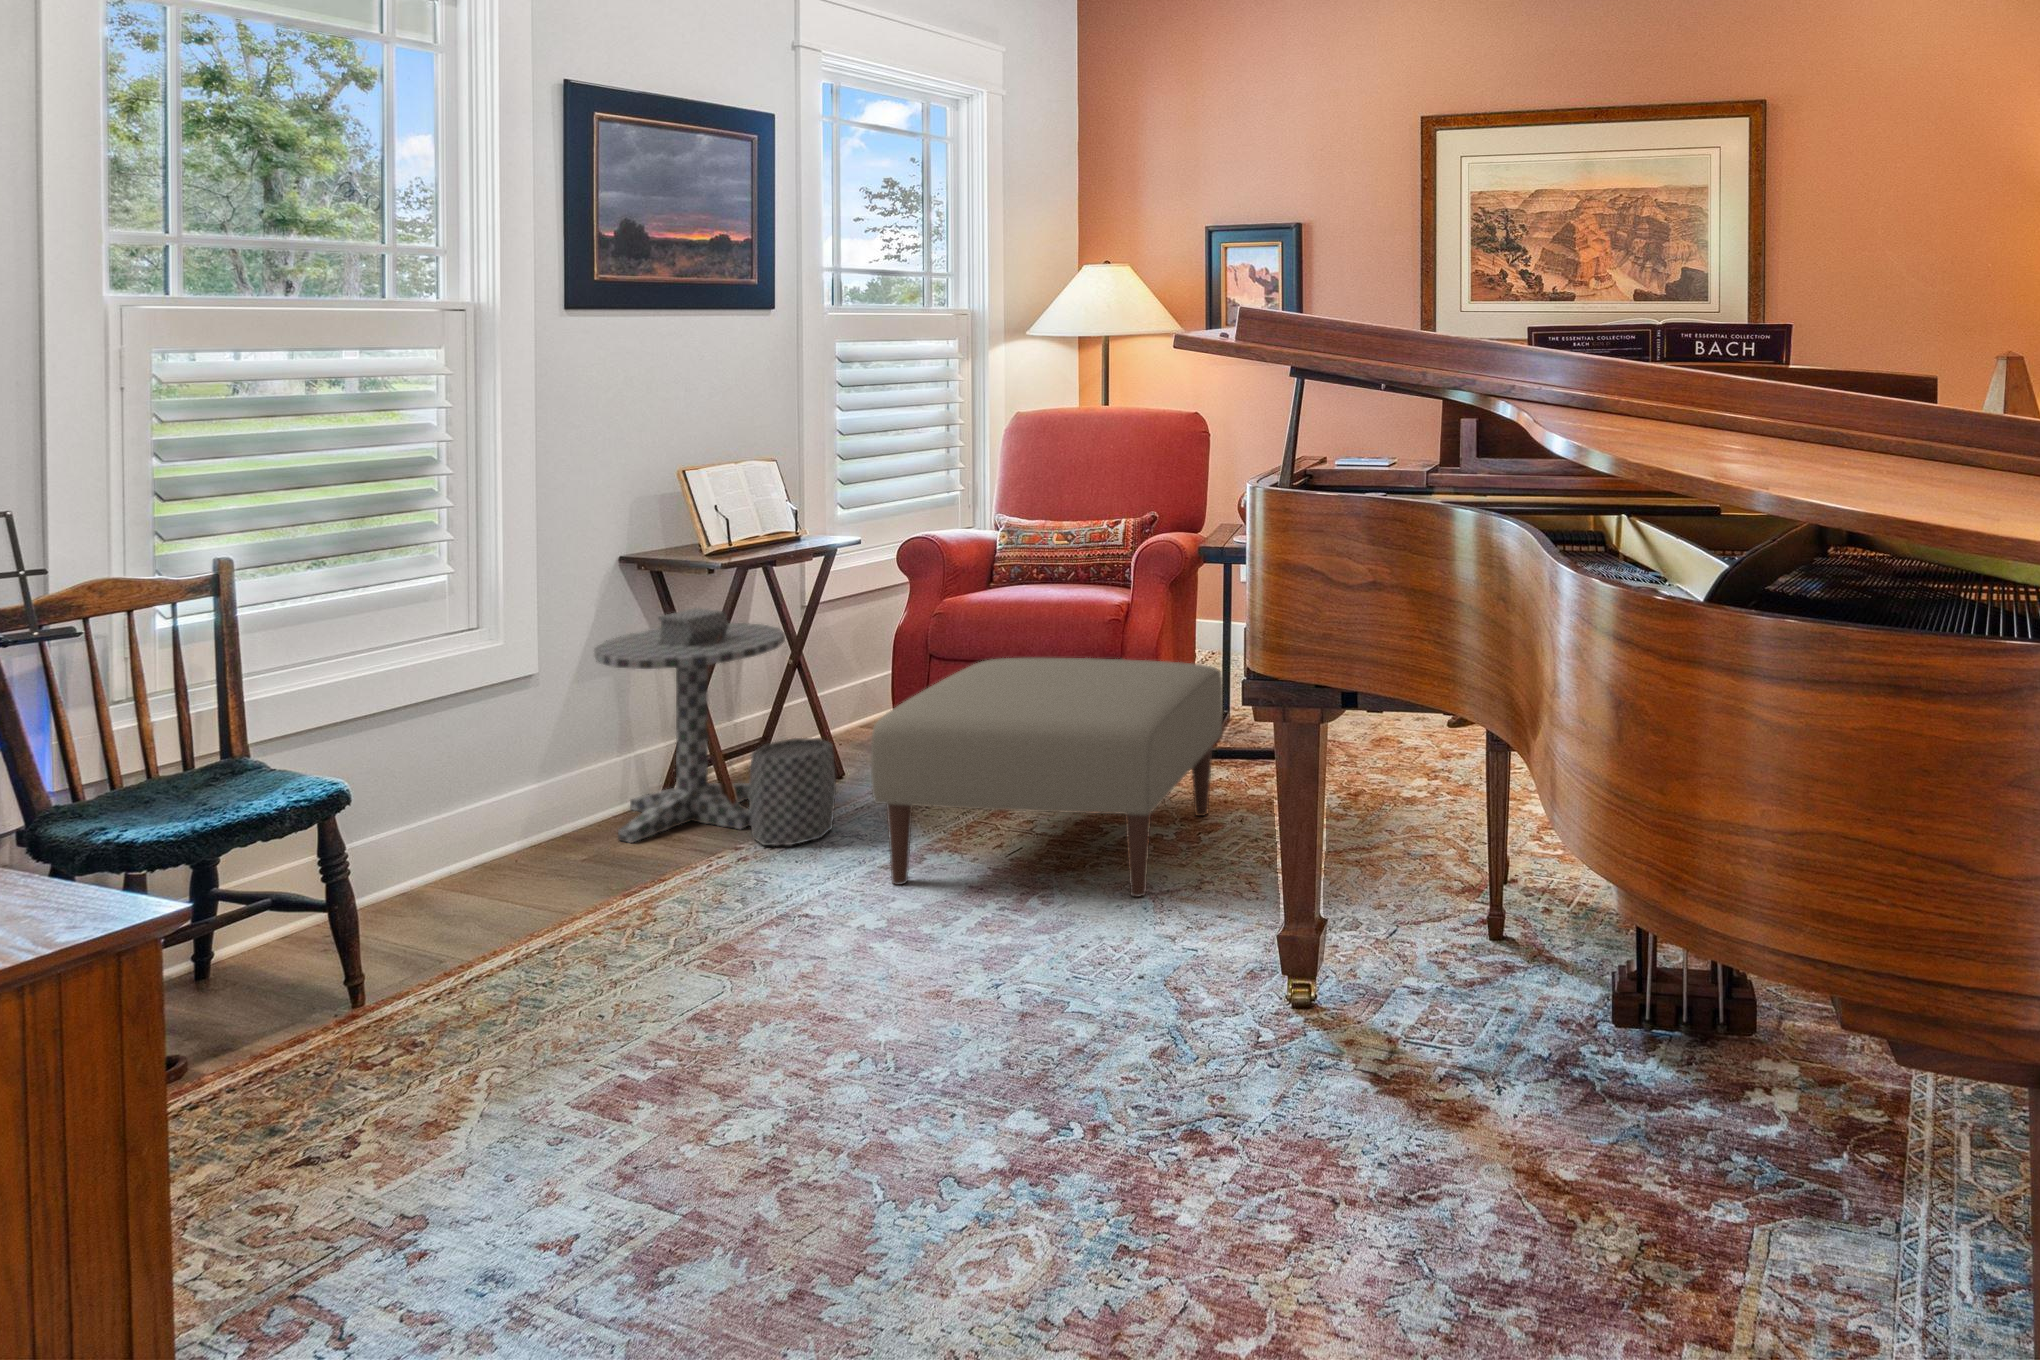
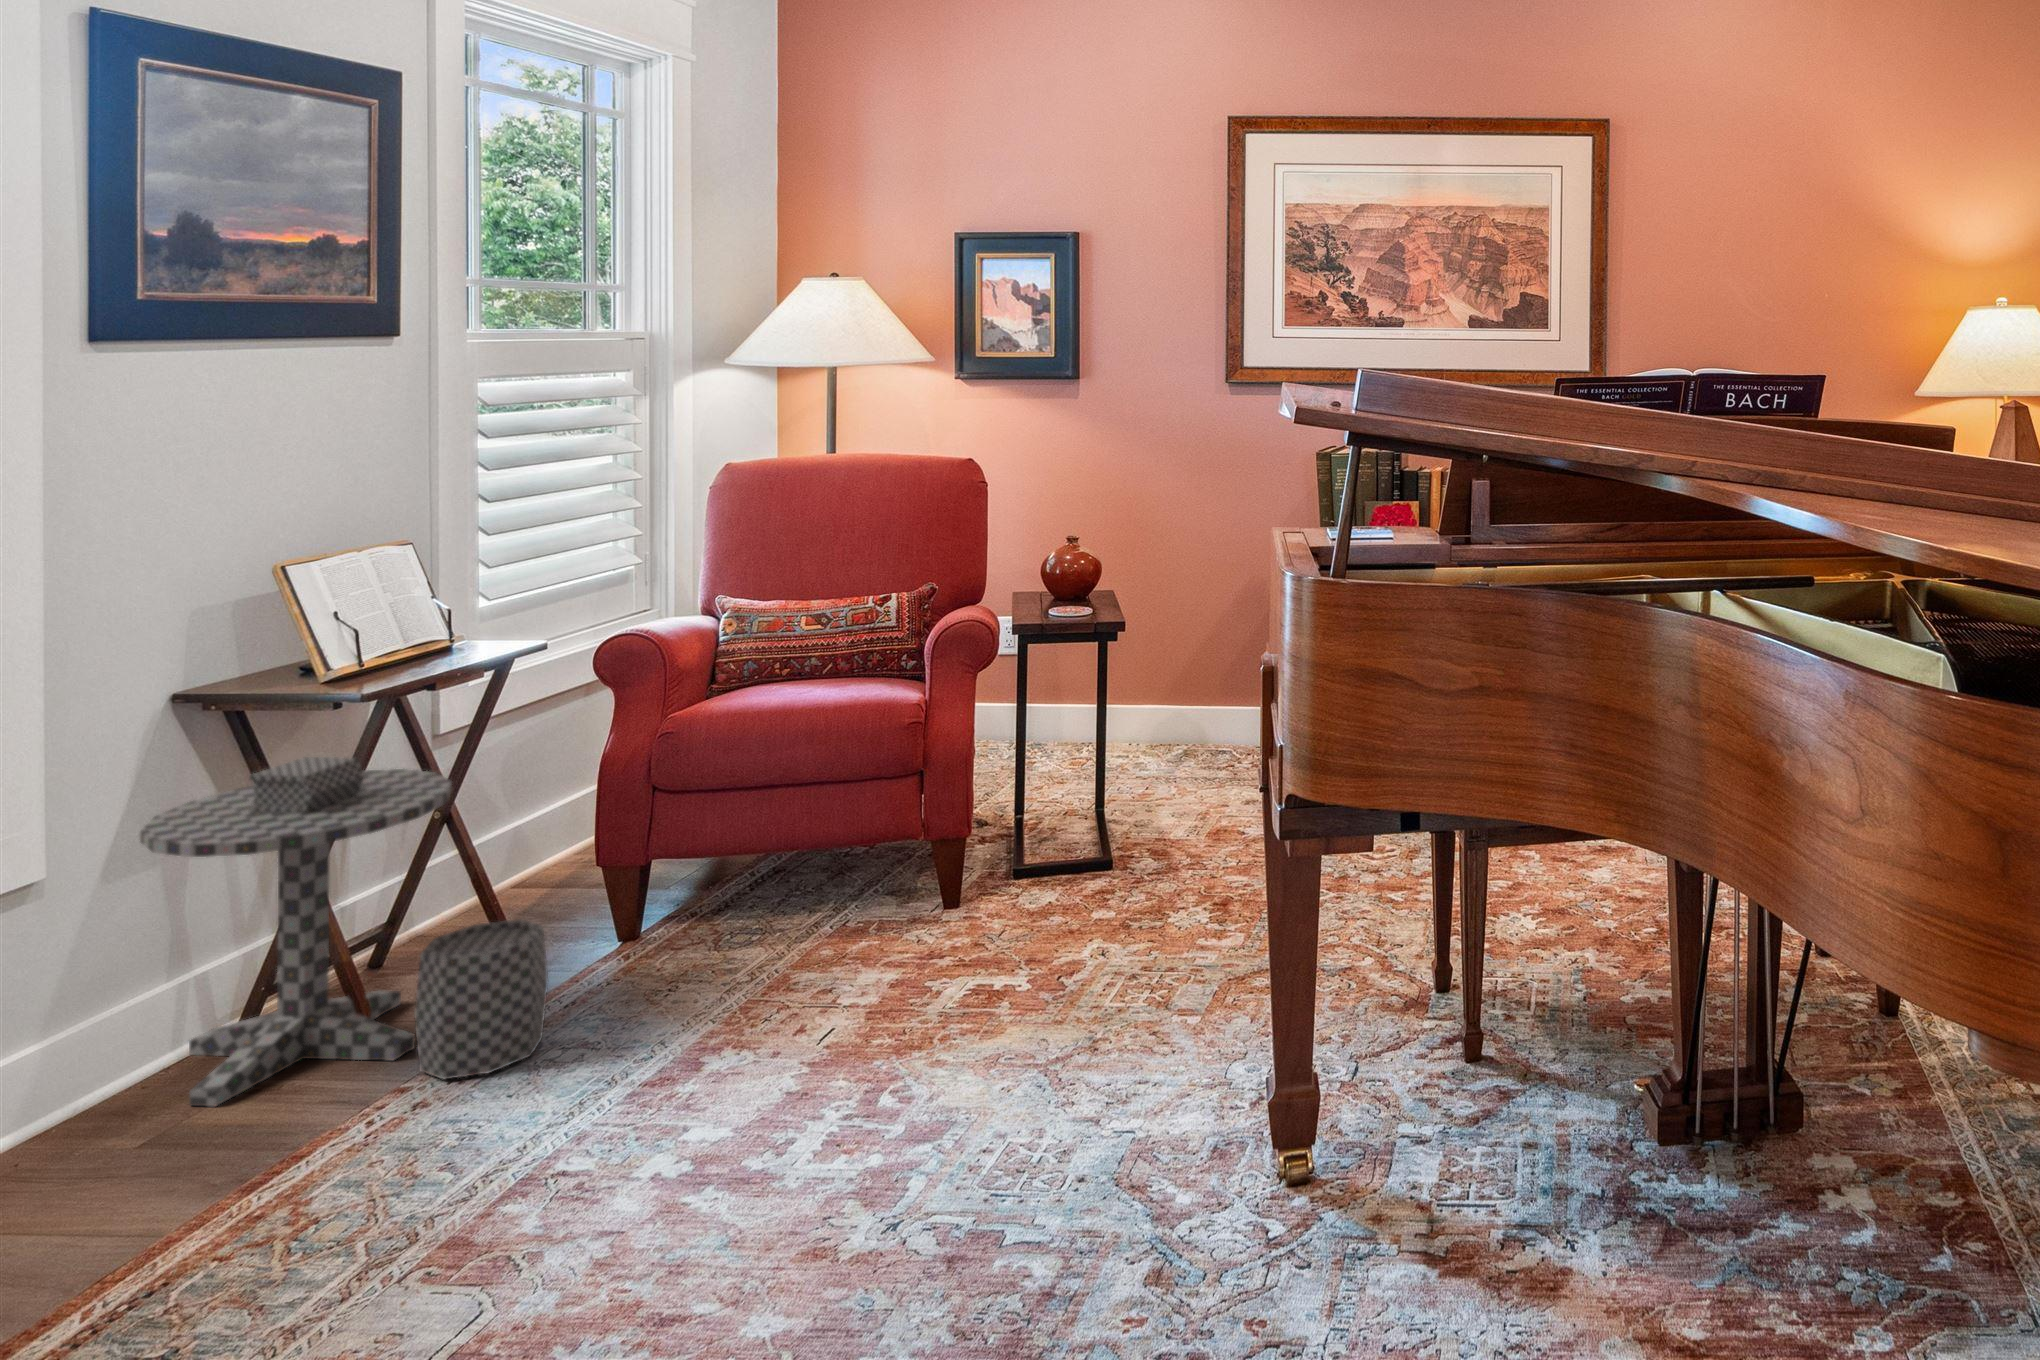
ottoman: present [871,658,1223,897] -> none [644,771,1077,1107]

